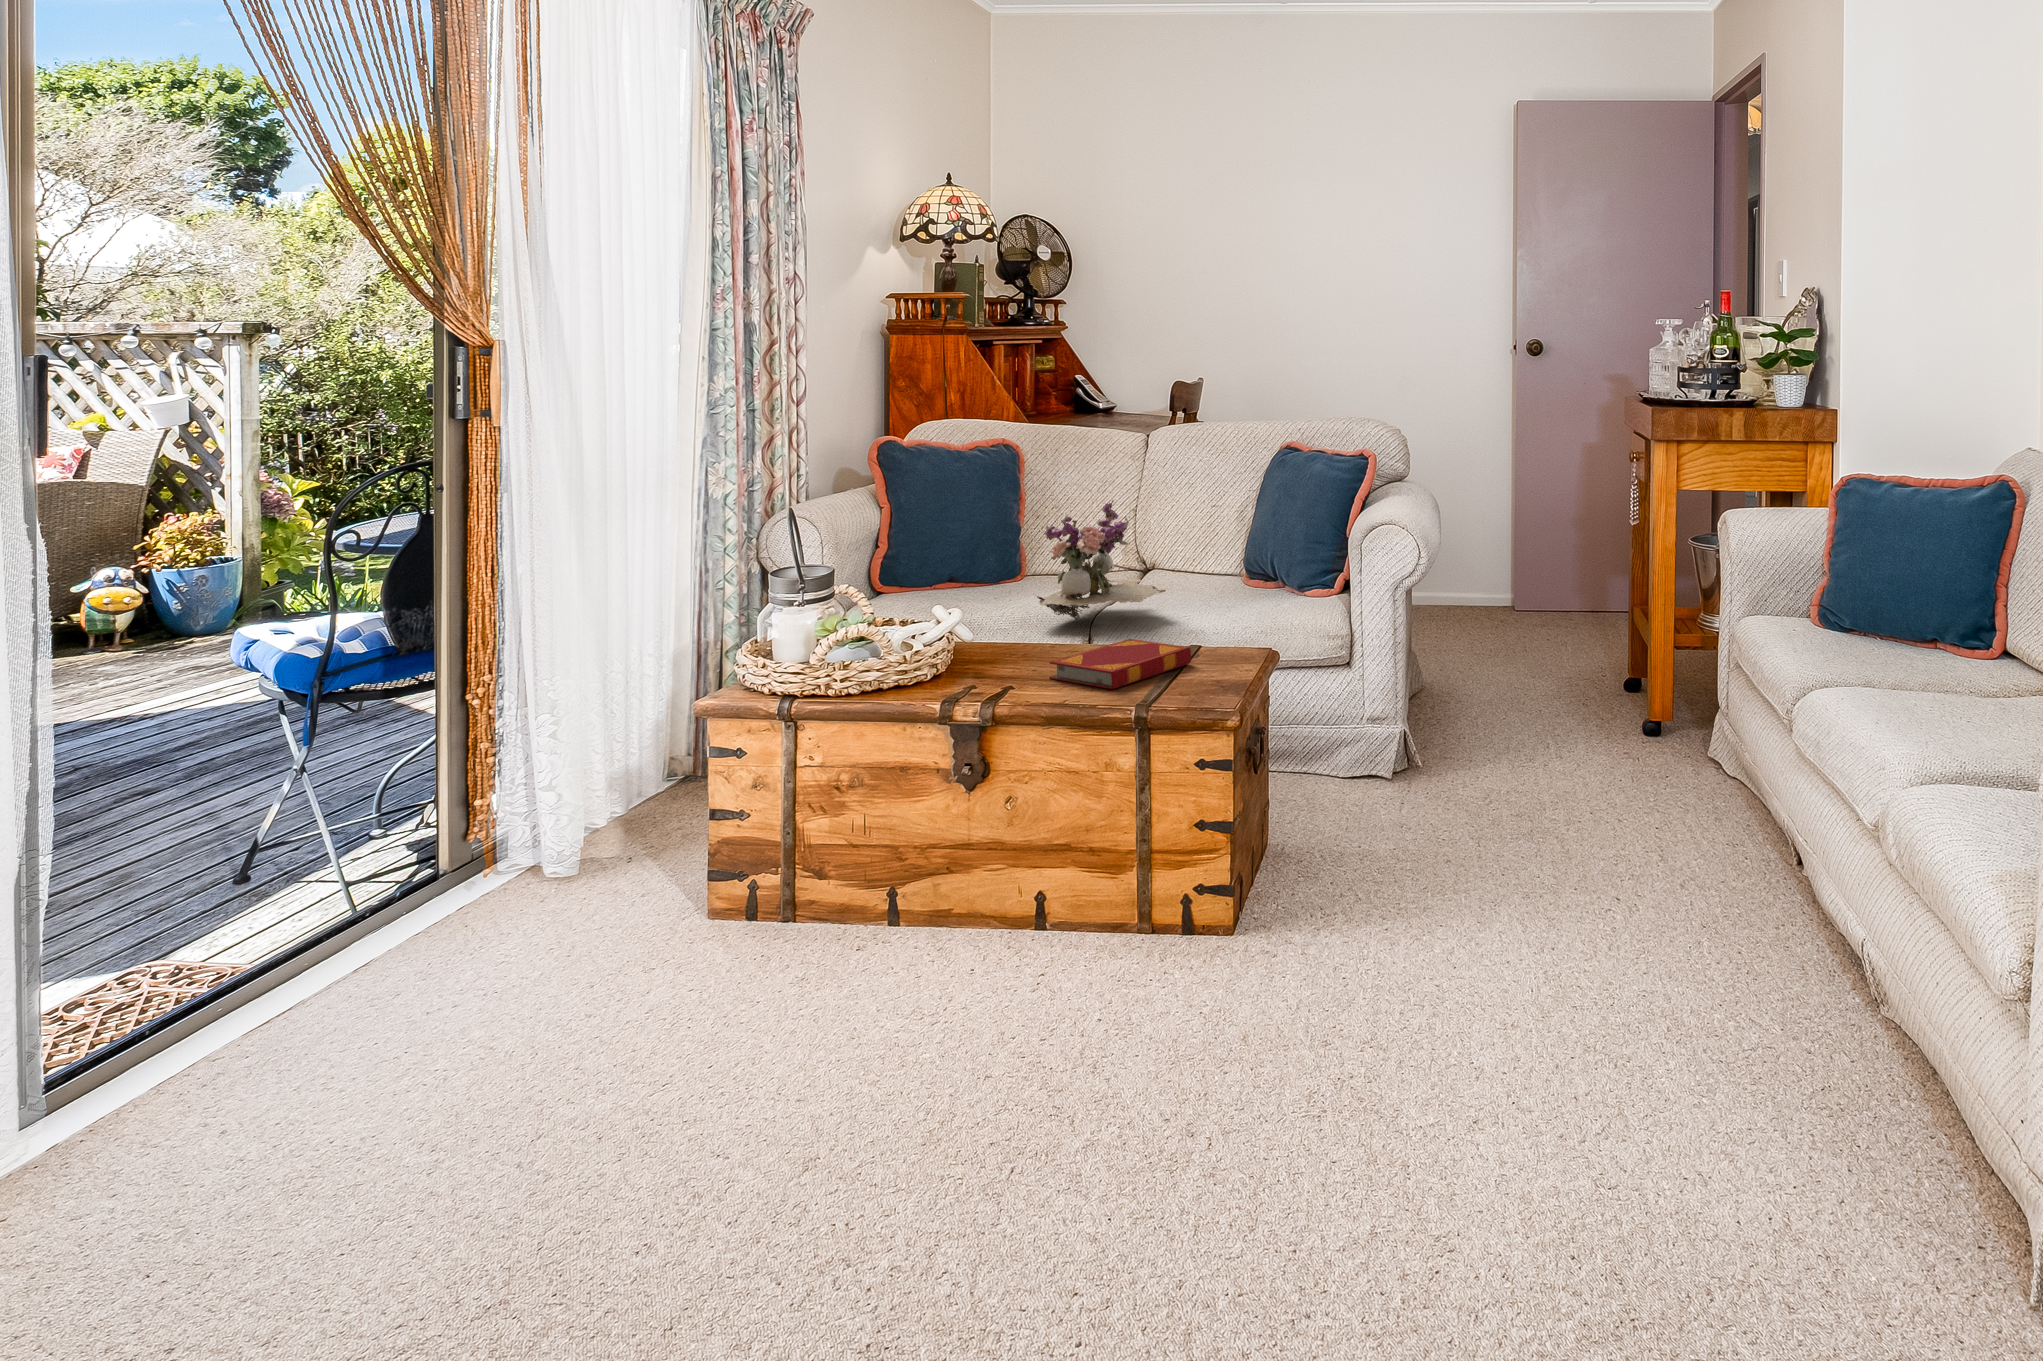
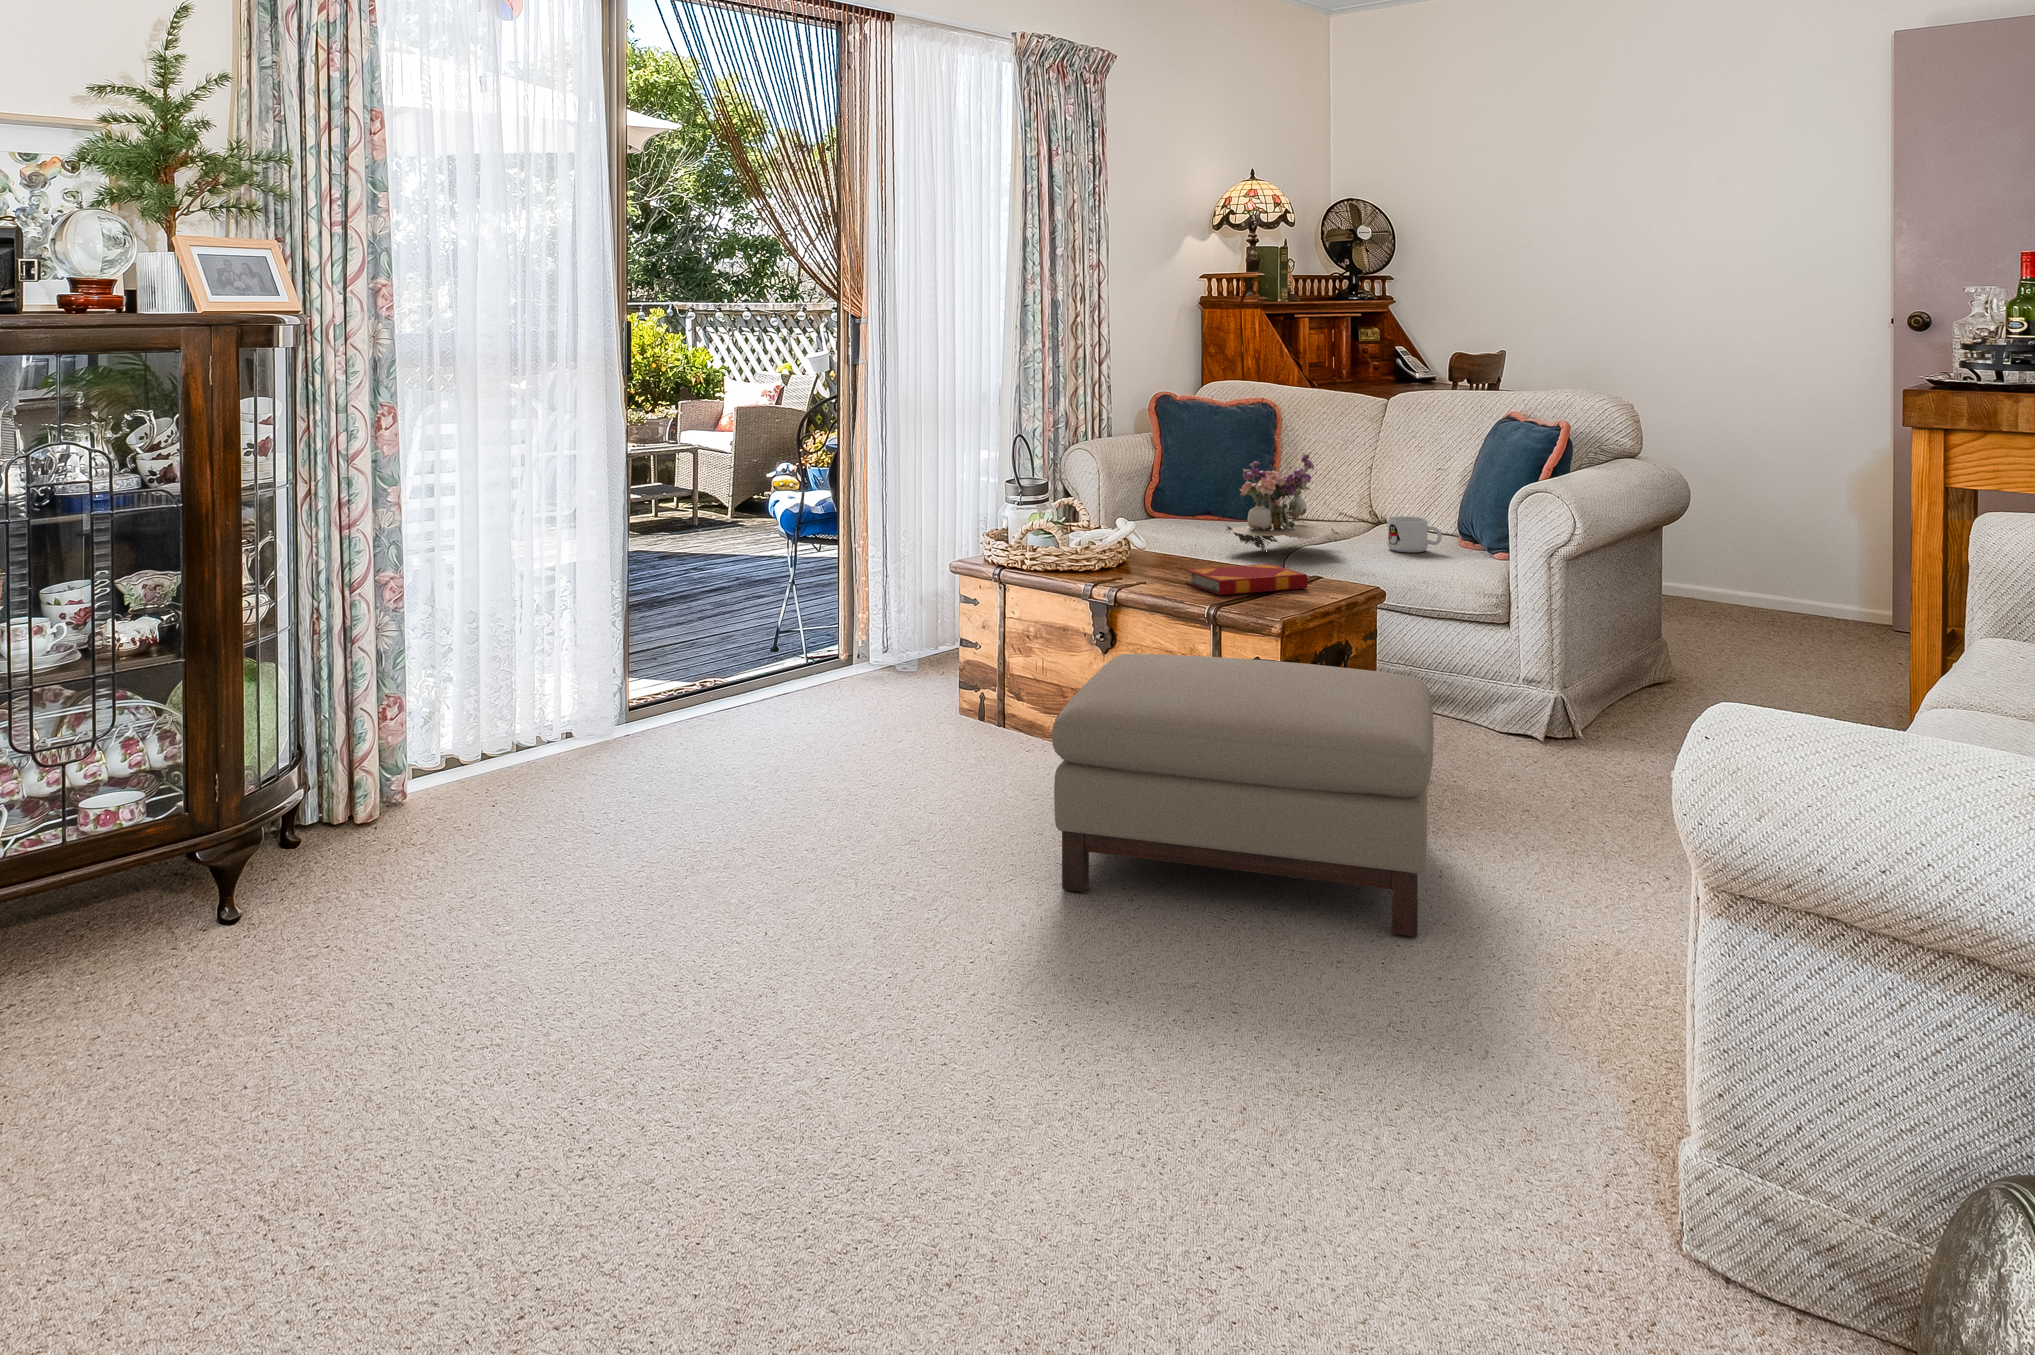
mug: none [1195,563,1253,602] -> present [1387,516,1442,552]
ottoman: none [1036,755,1536,1162] -> present [1052,654,1433,937]

